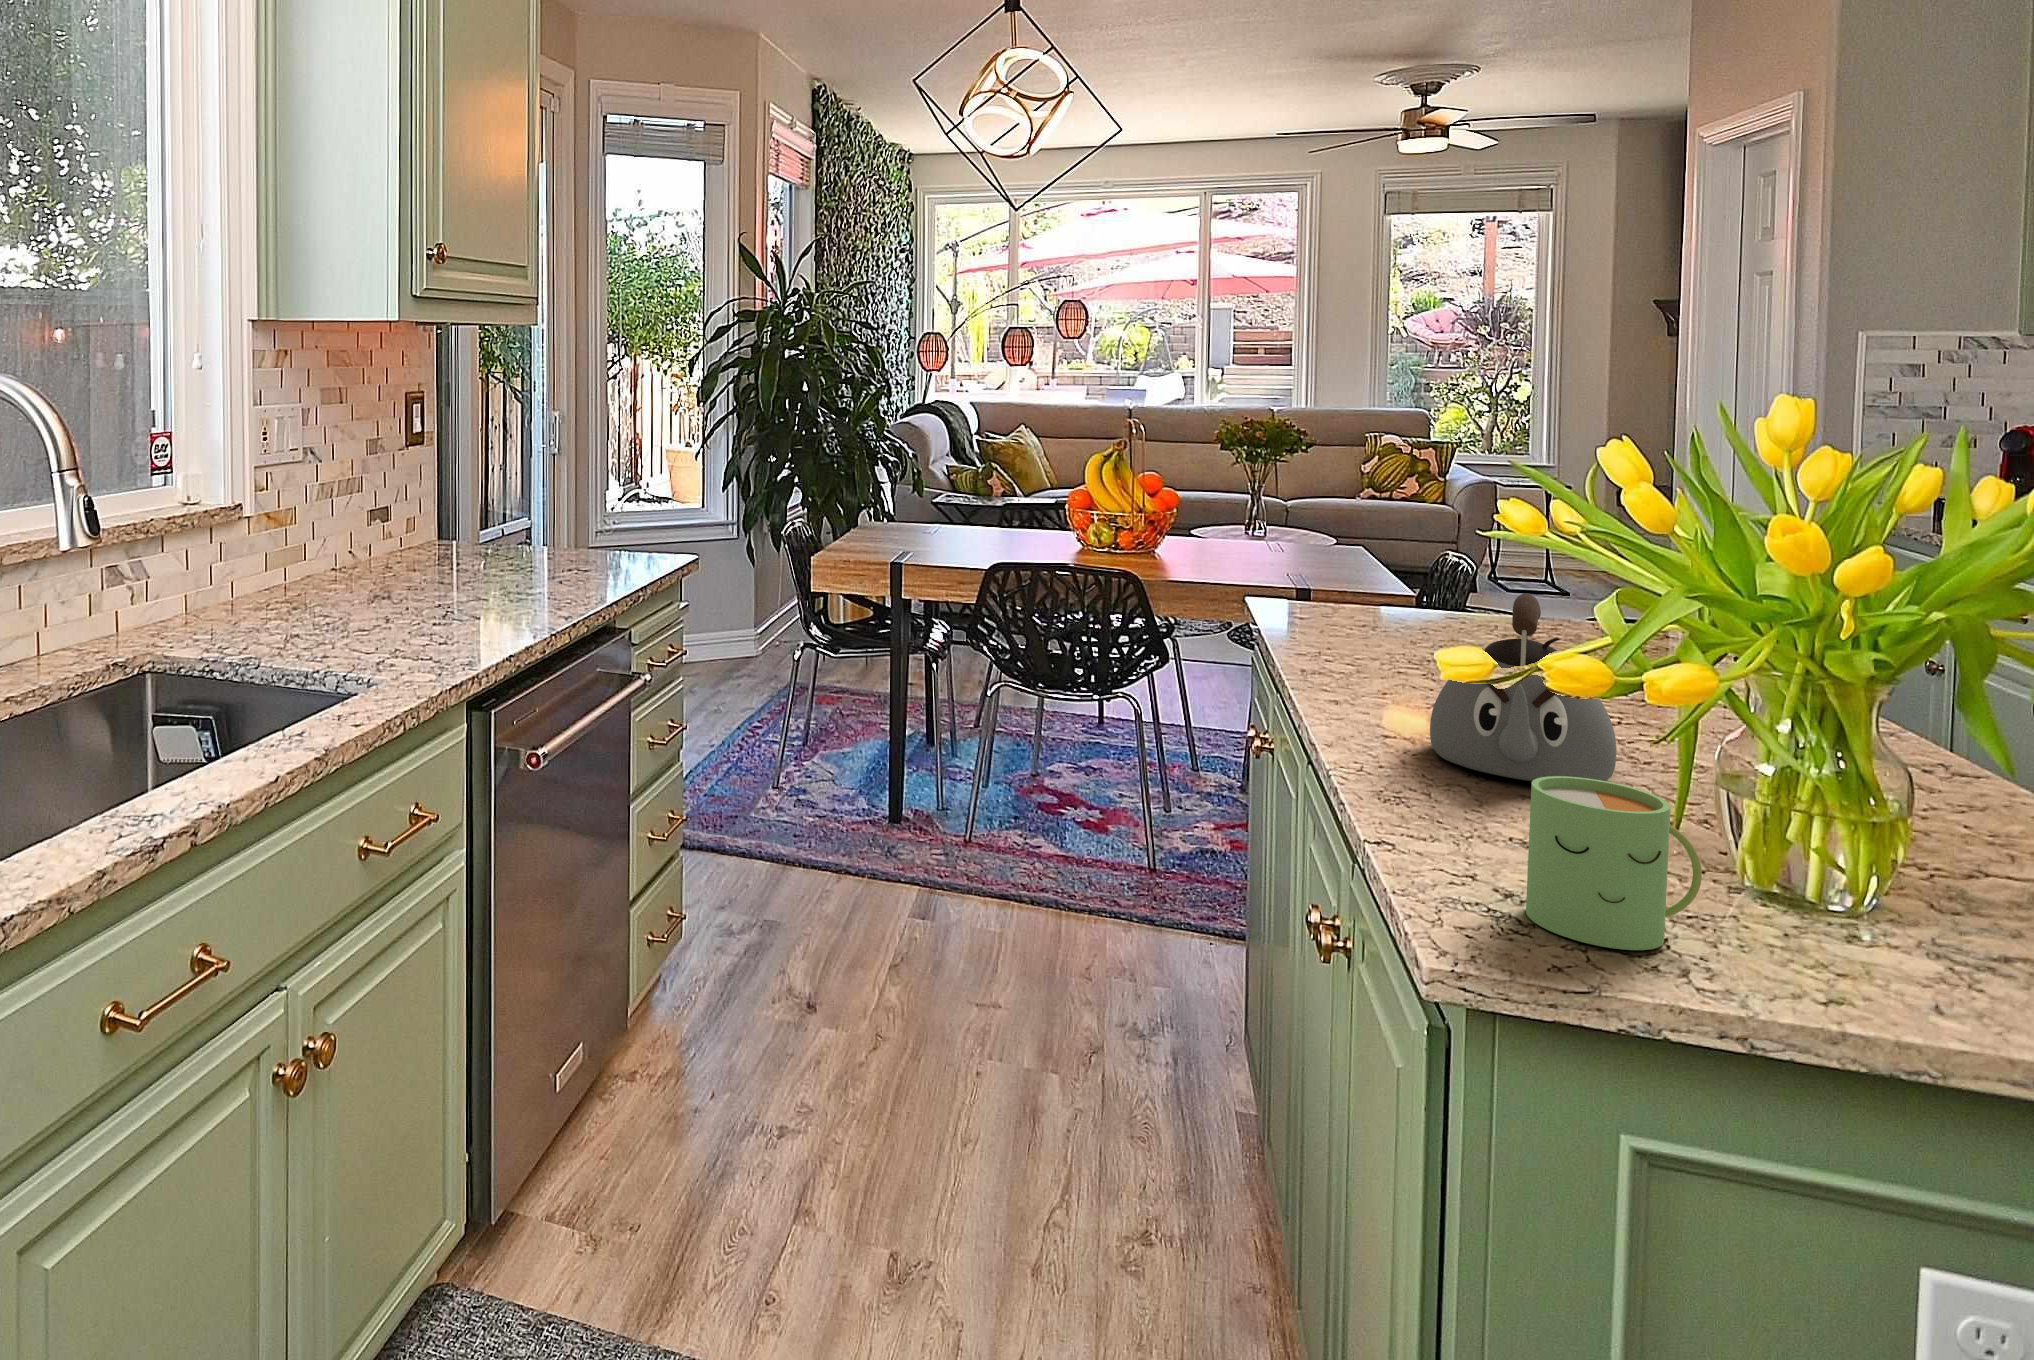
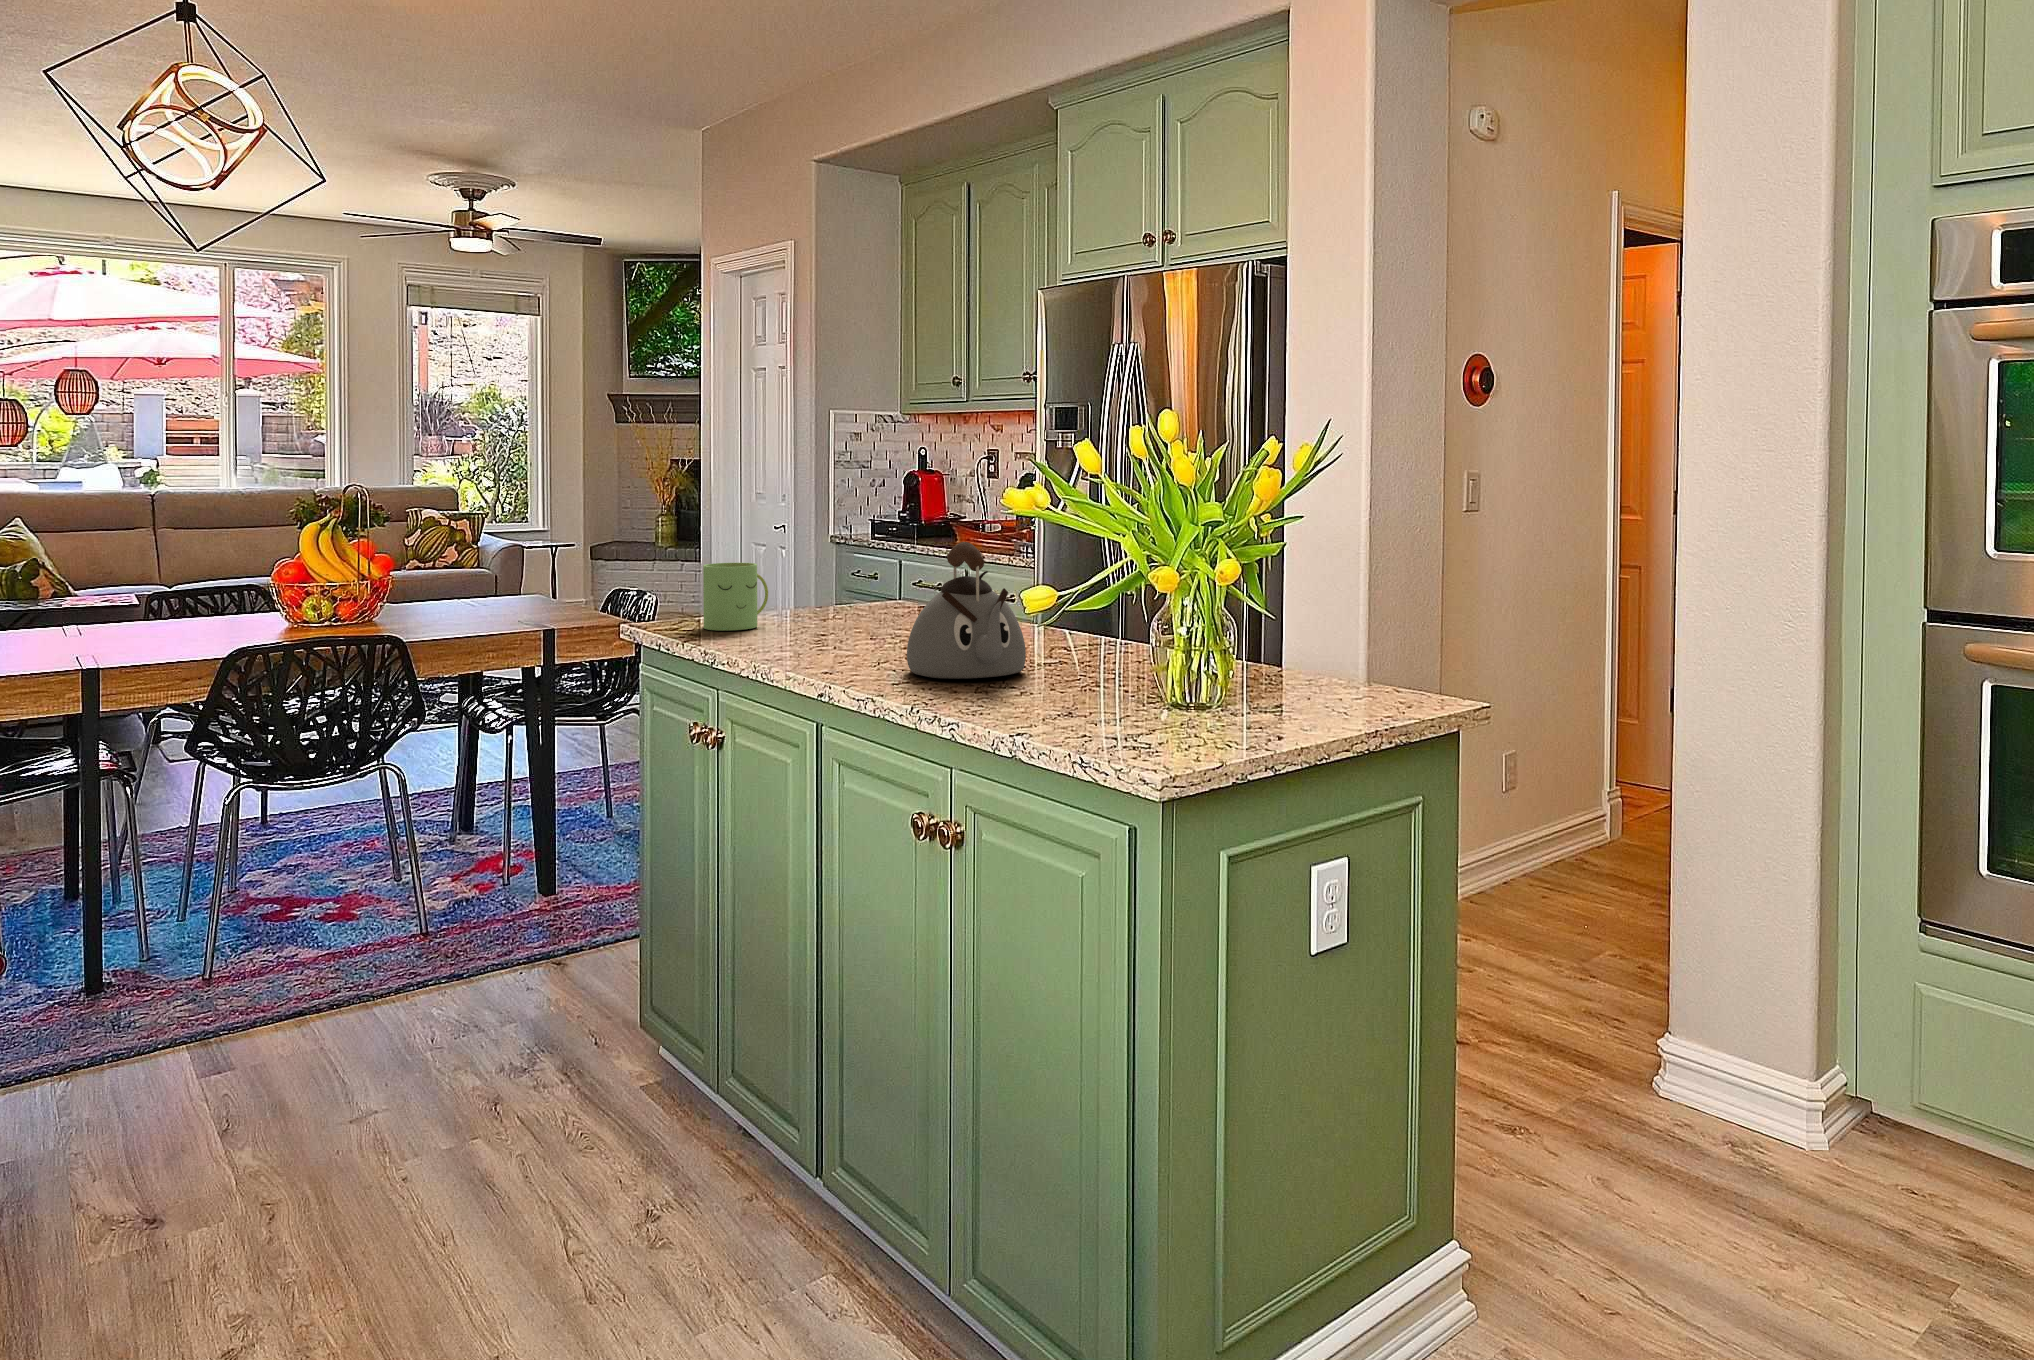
mug: present [1526,776,1702,950] -> present [703,563,768,630]

